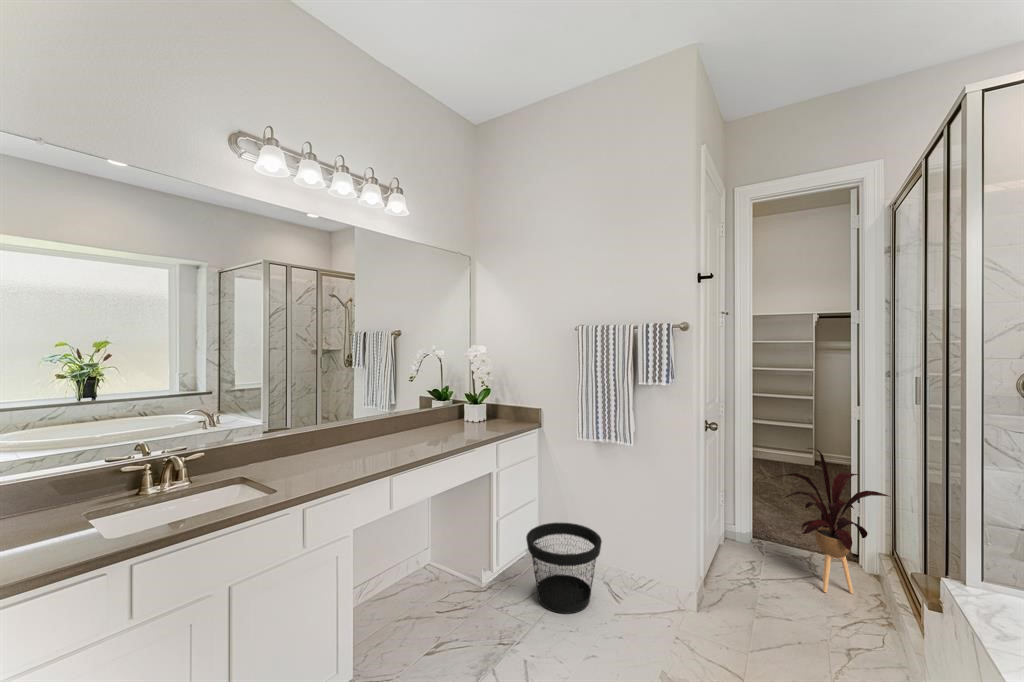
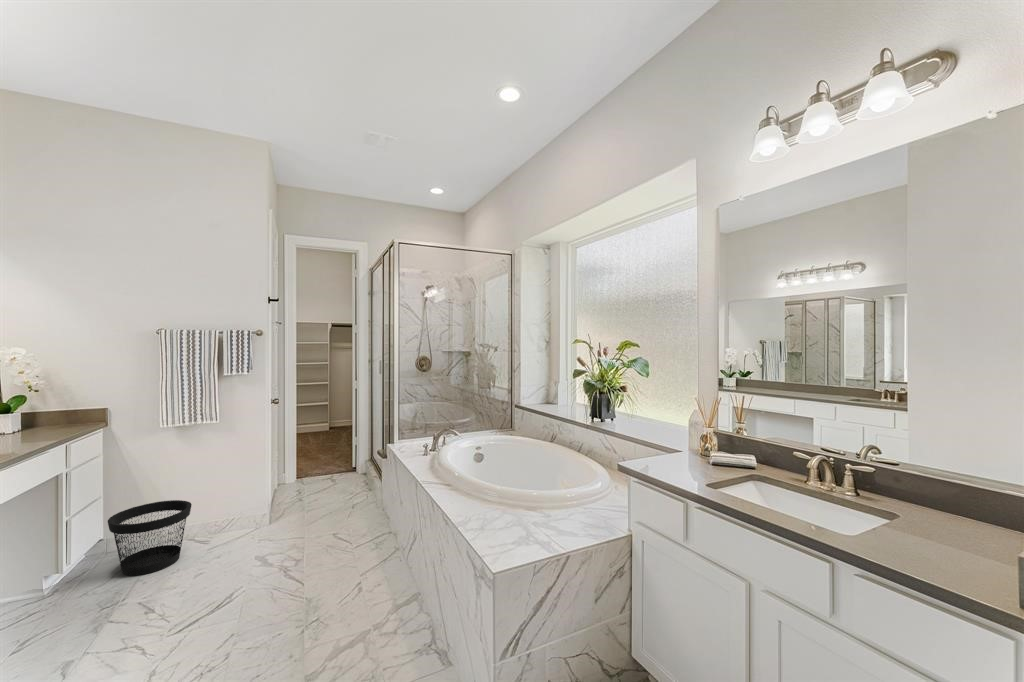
house plant: present [772,448,888,593] -> none [310,408,371,492]

